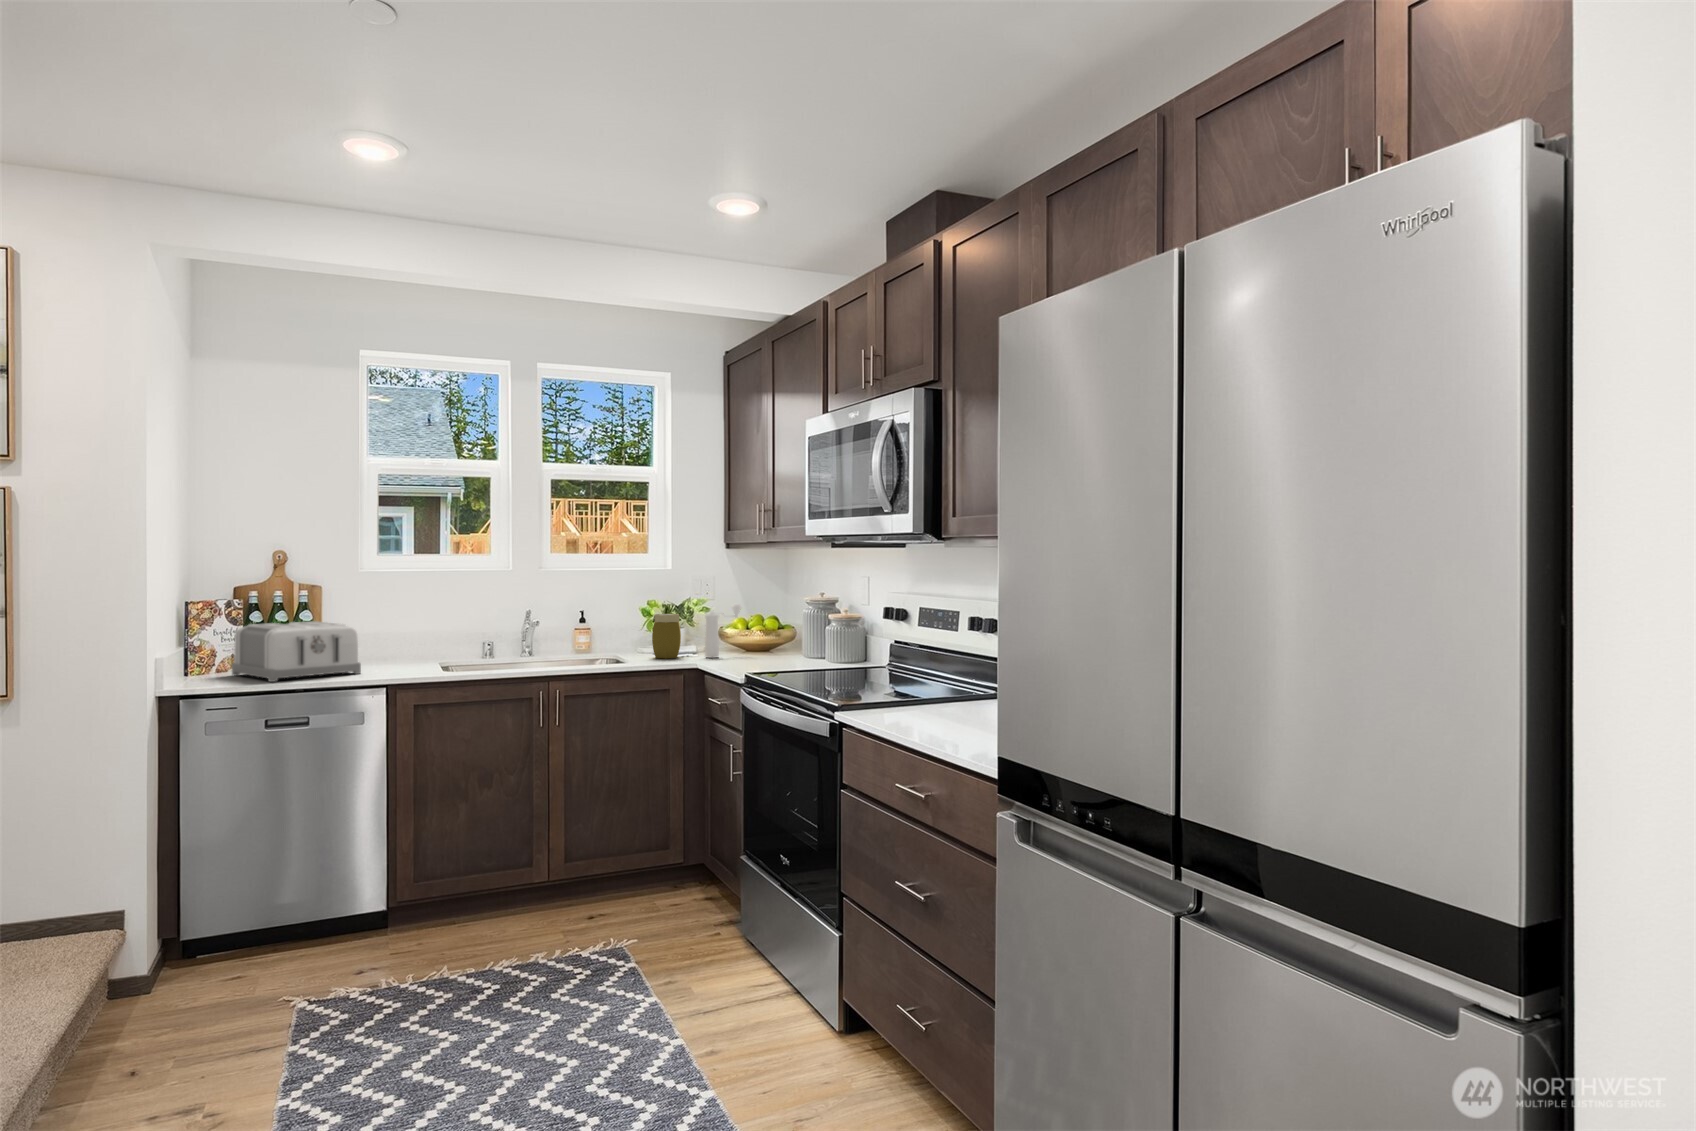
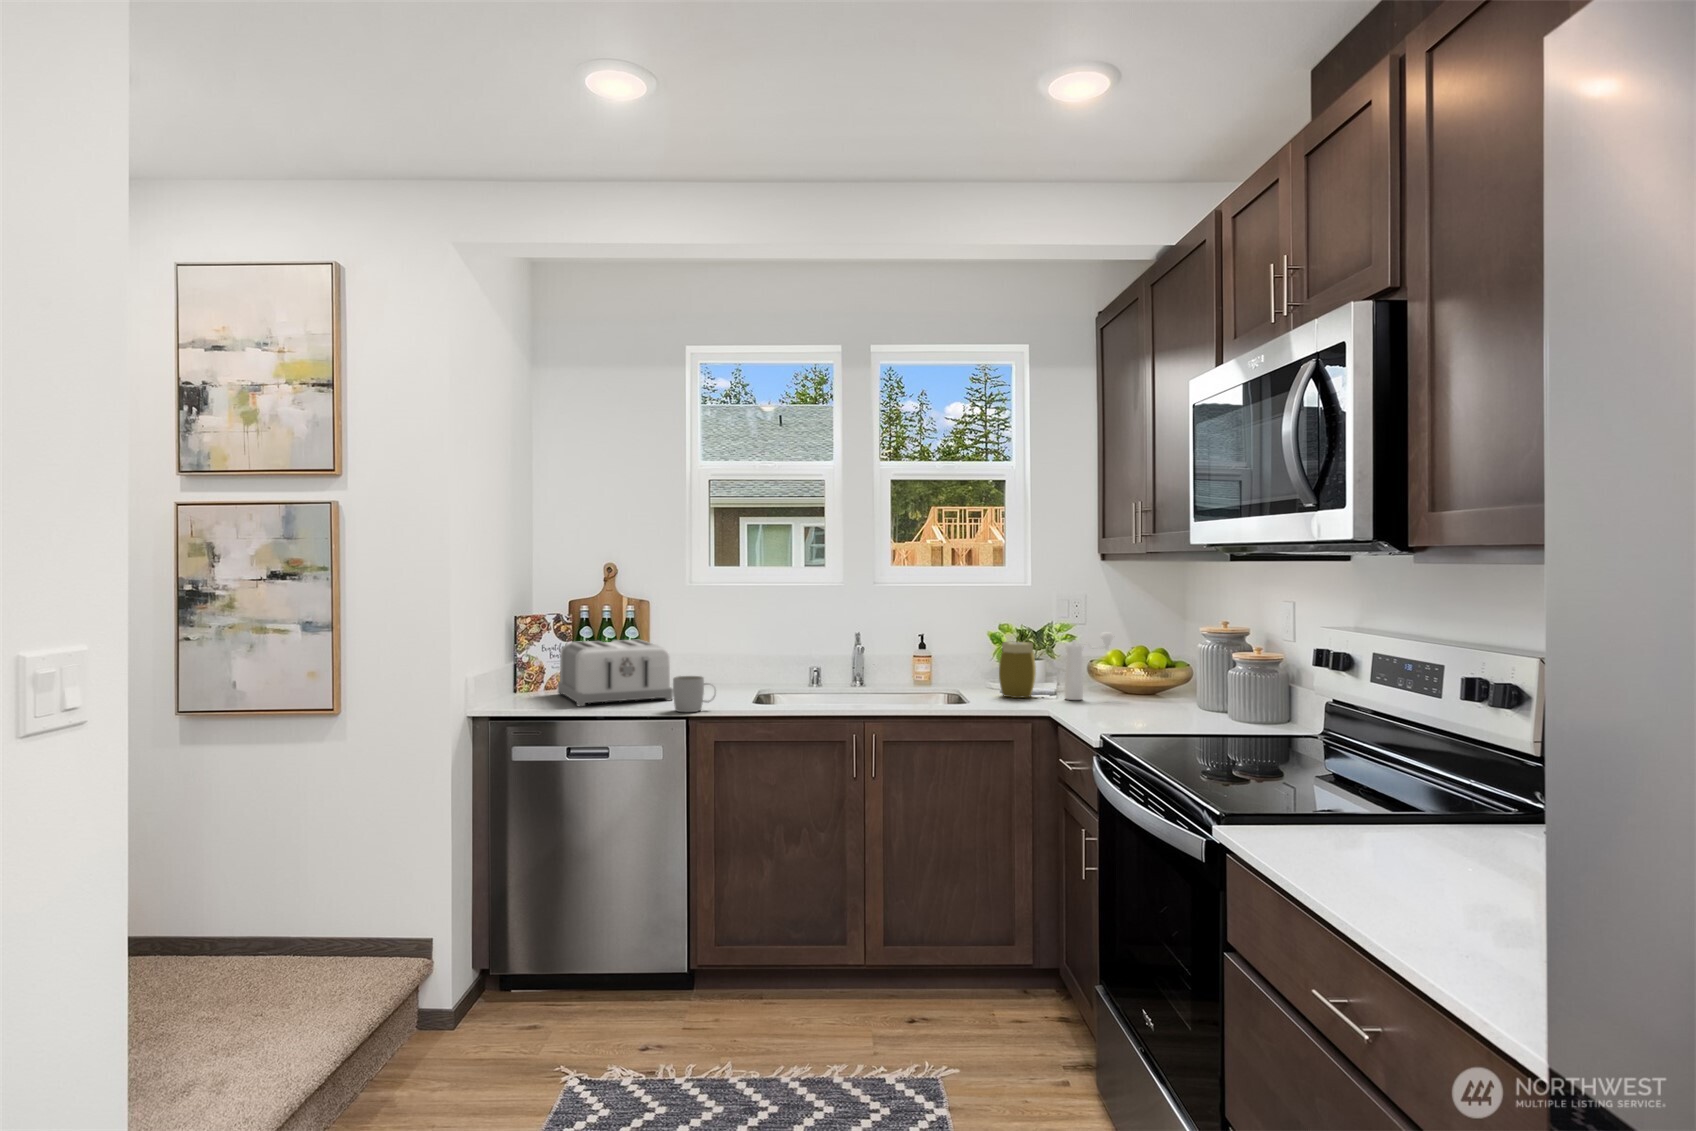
mug: none [373,649,413,680] -> present [673,676,715,712]

